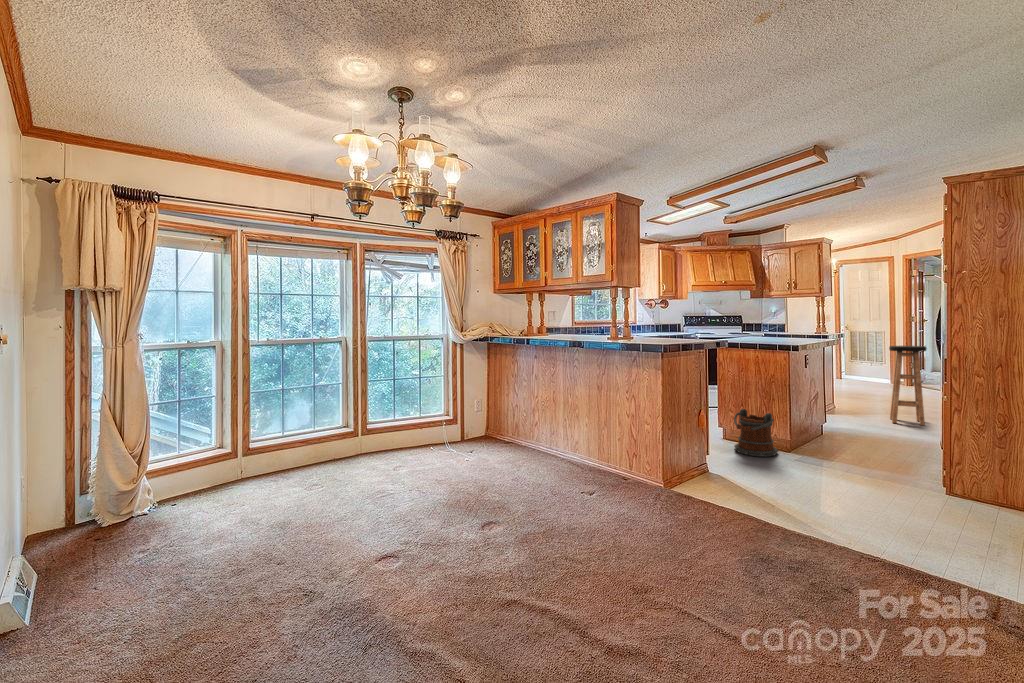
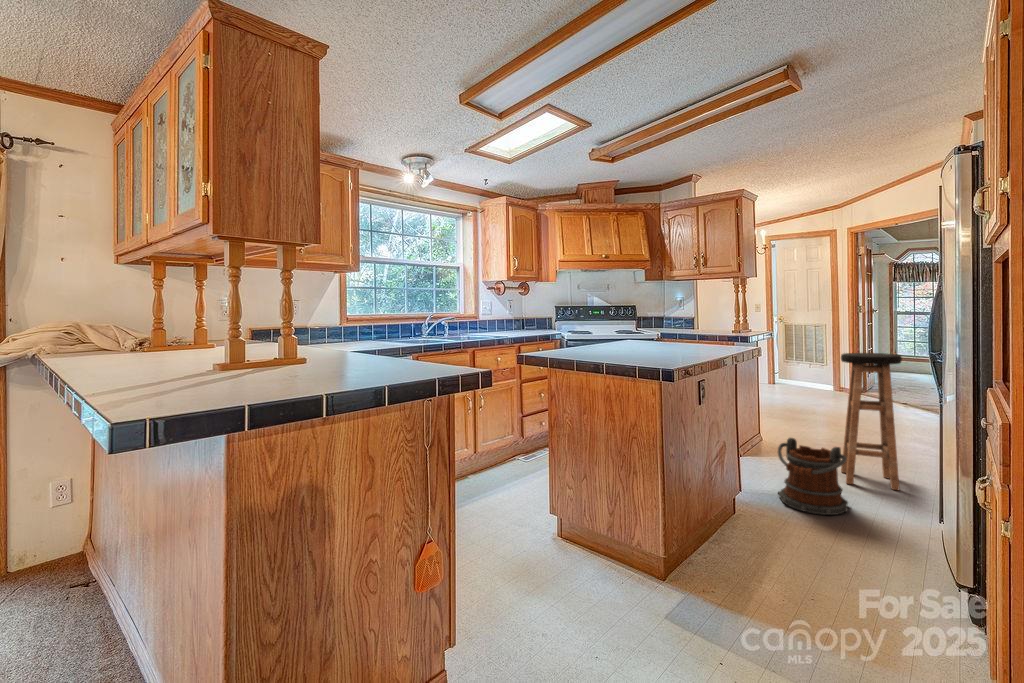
bucket: present [734,409,778,457] -> present [778,438,848,515]

